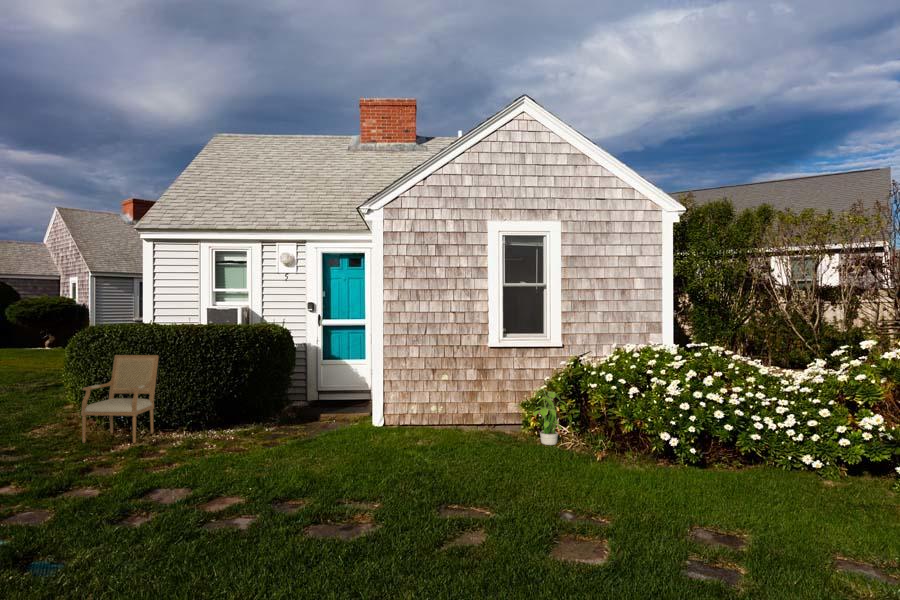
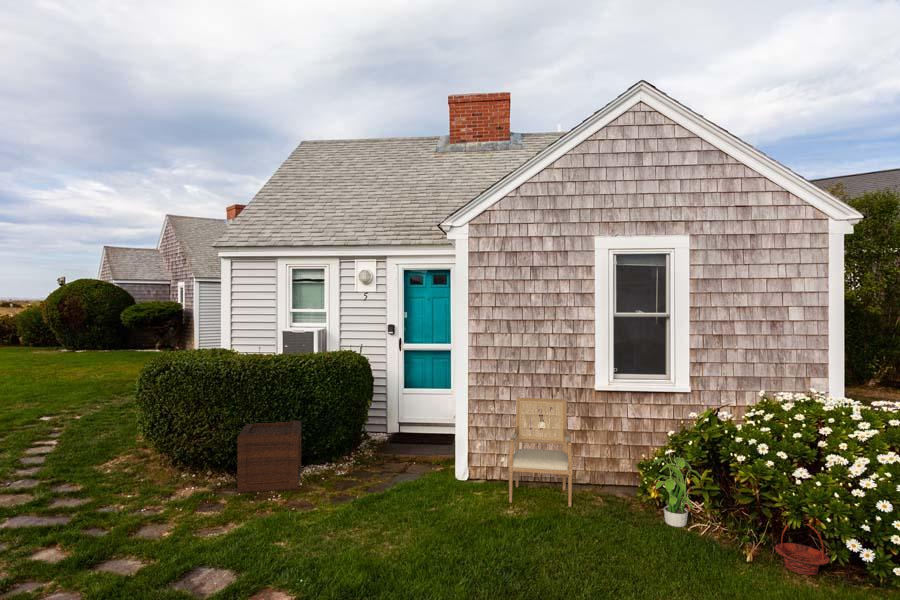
chair: present [81,355,159,443] -> present [509,397,573,507]
wooden crate: none [175,381,232,443] -> present [237,420,301,493]
basket: none [616,427,652,464] -> present [775,524,829,575]

